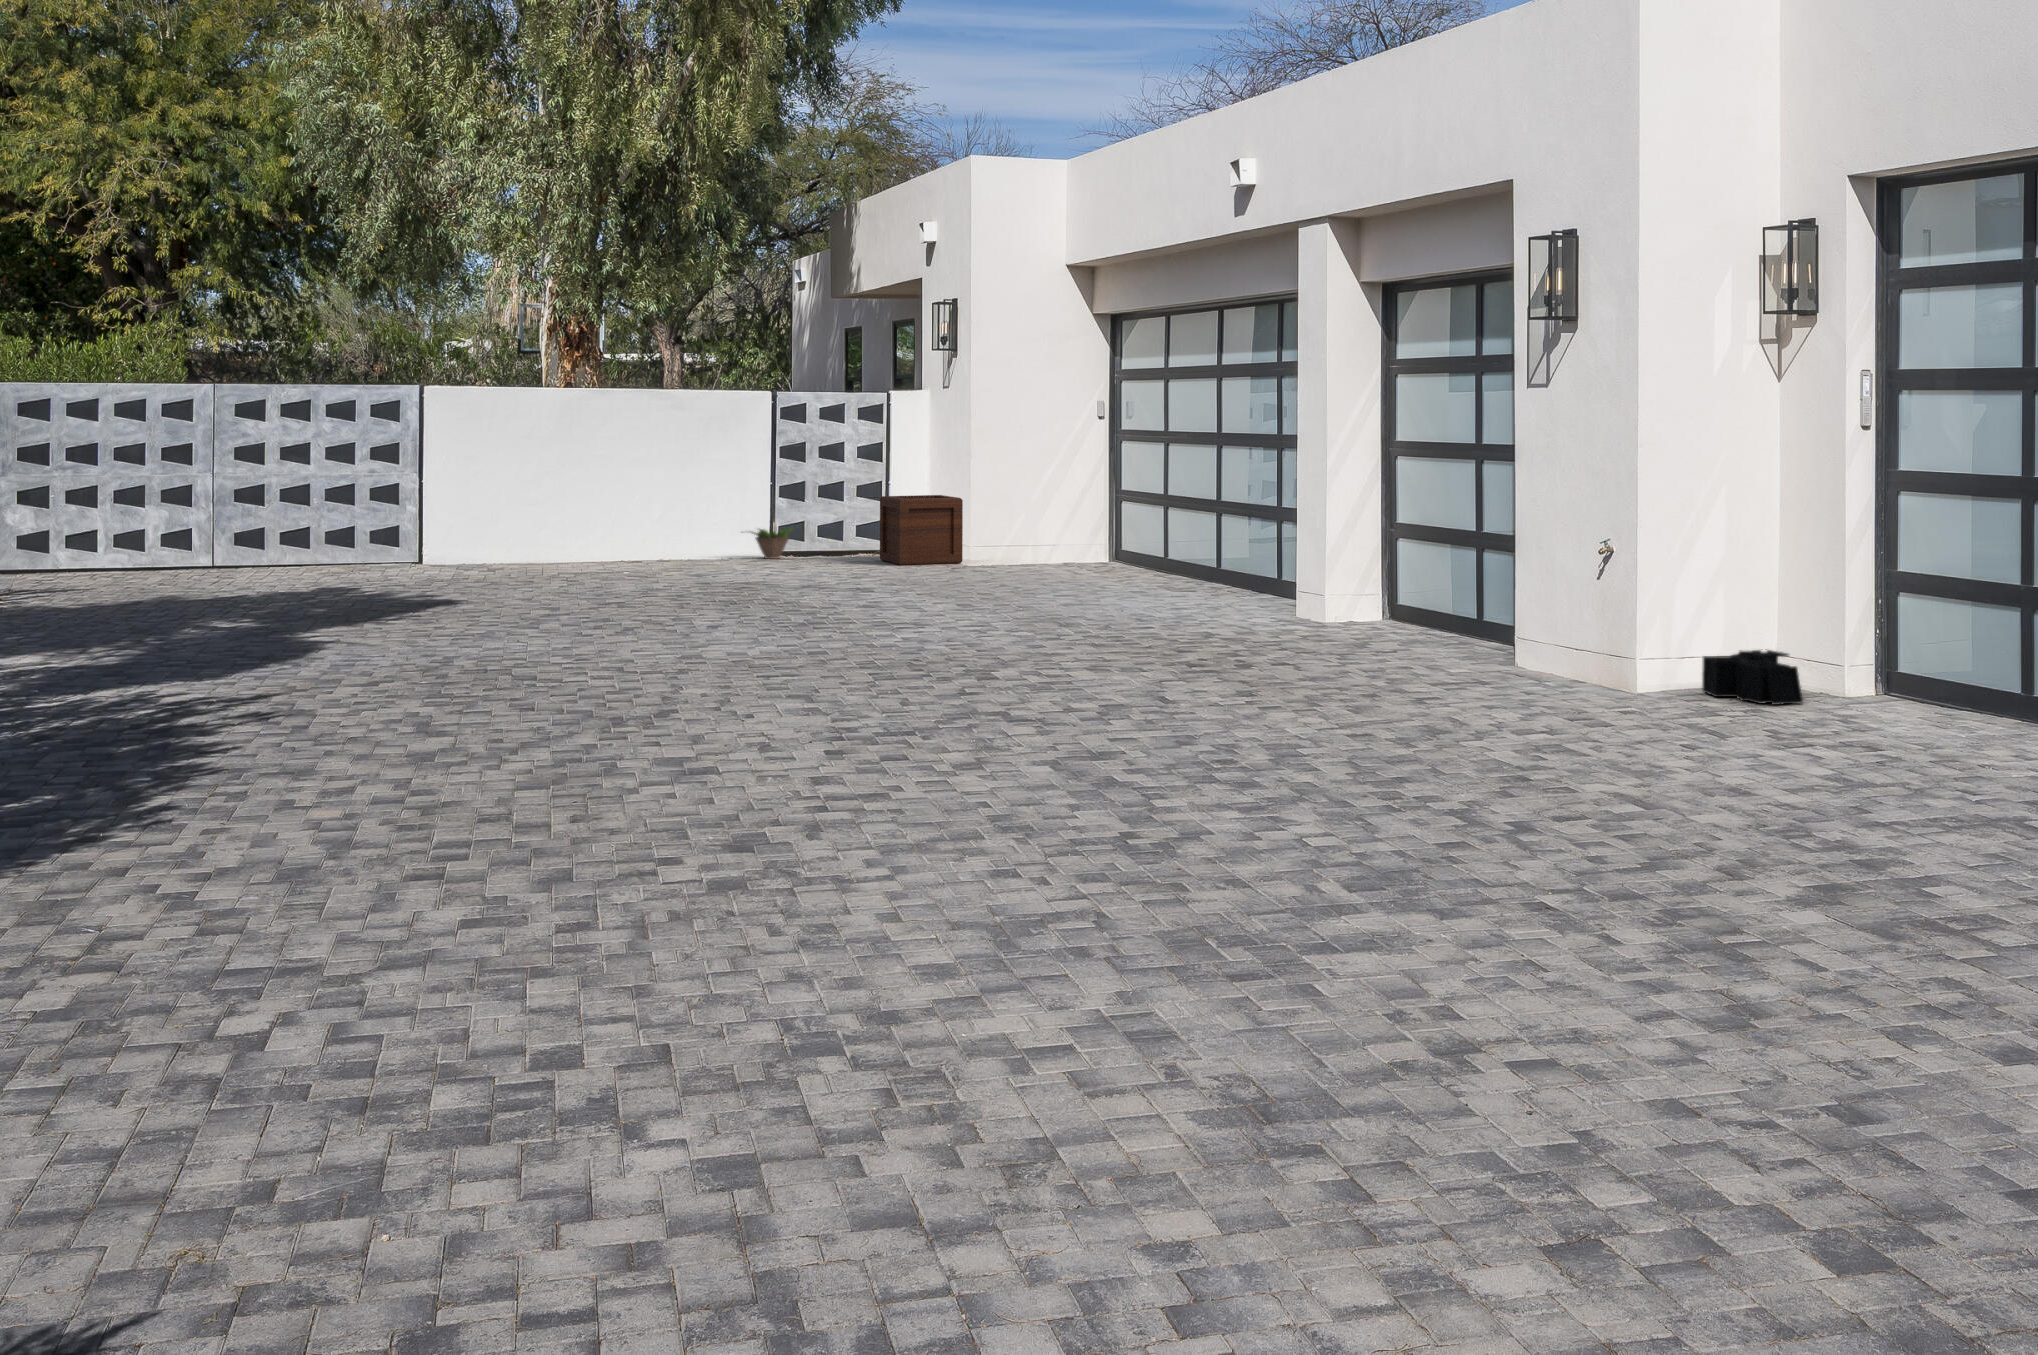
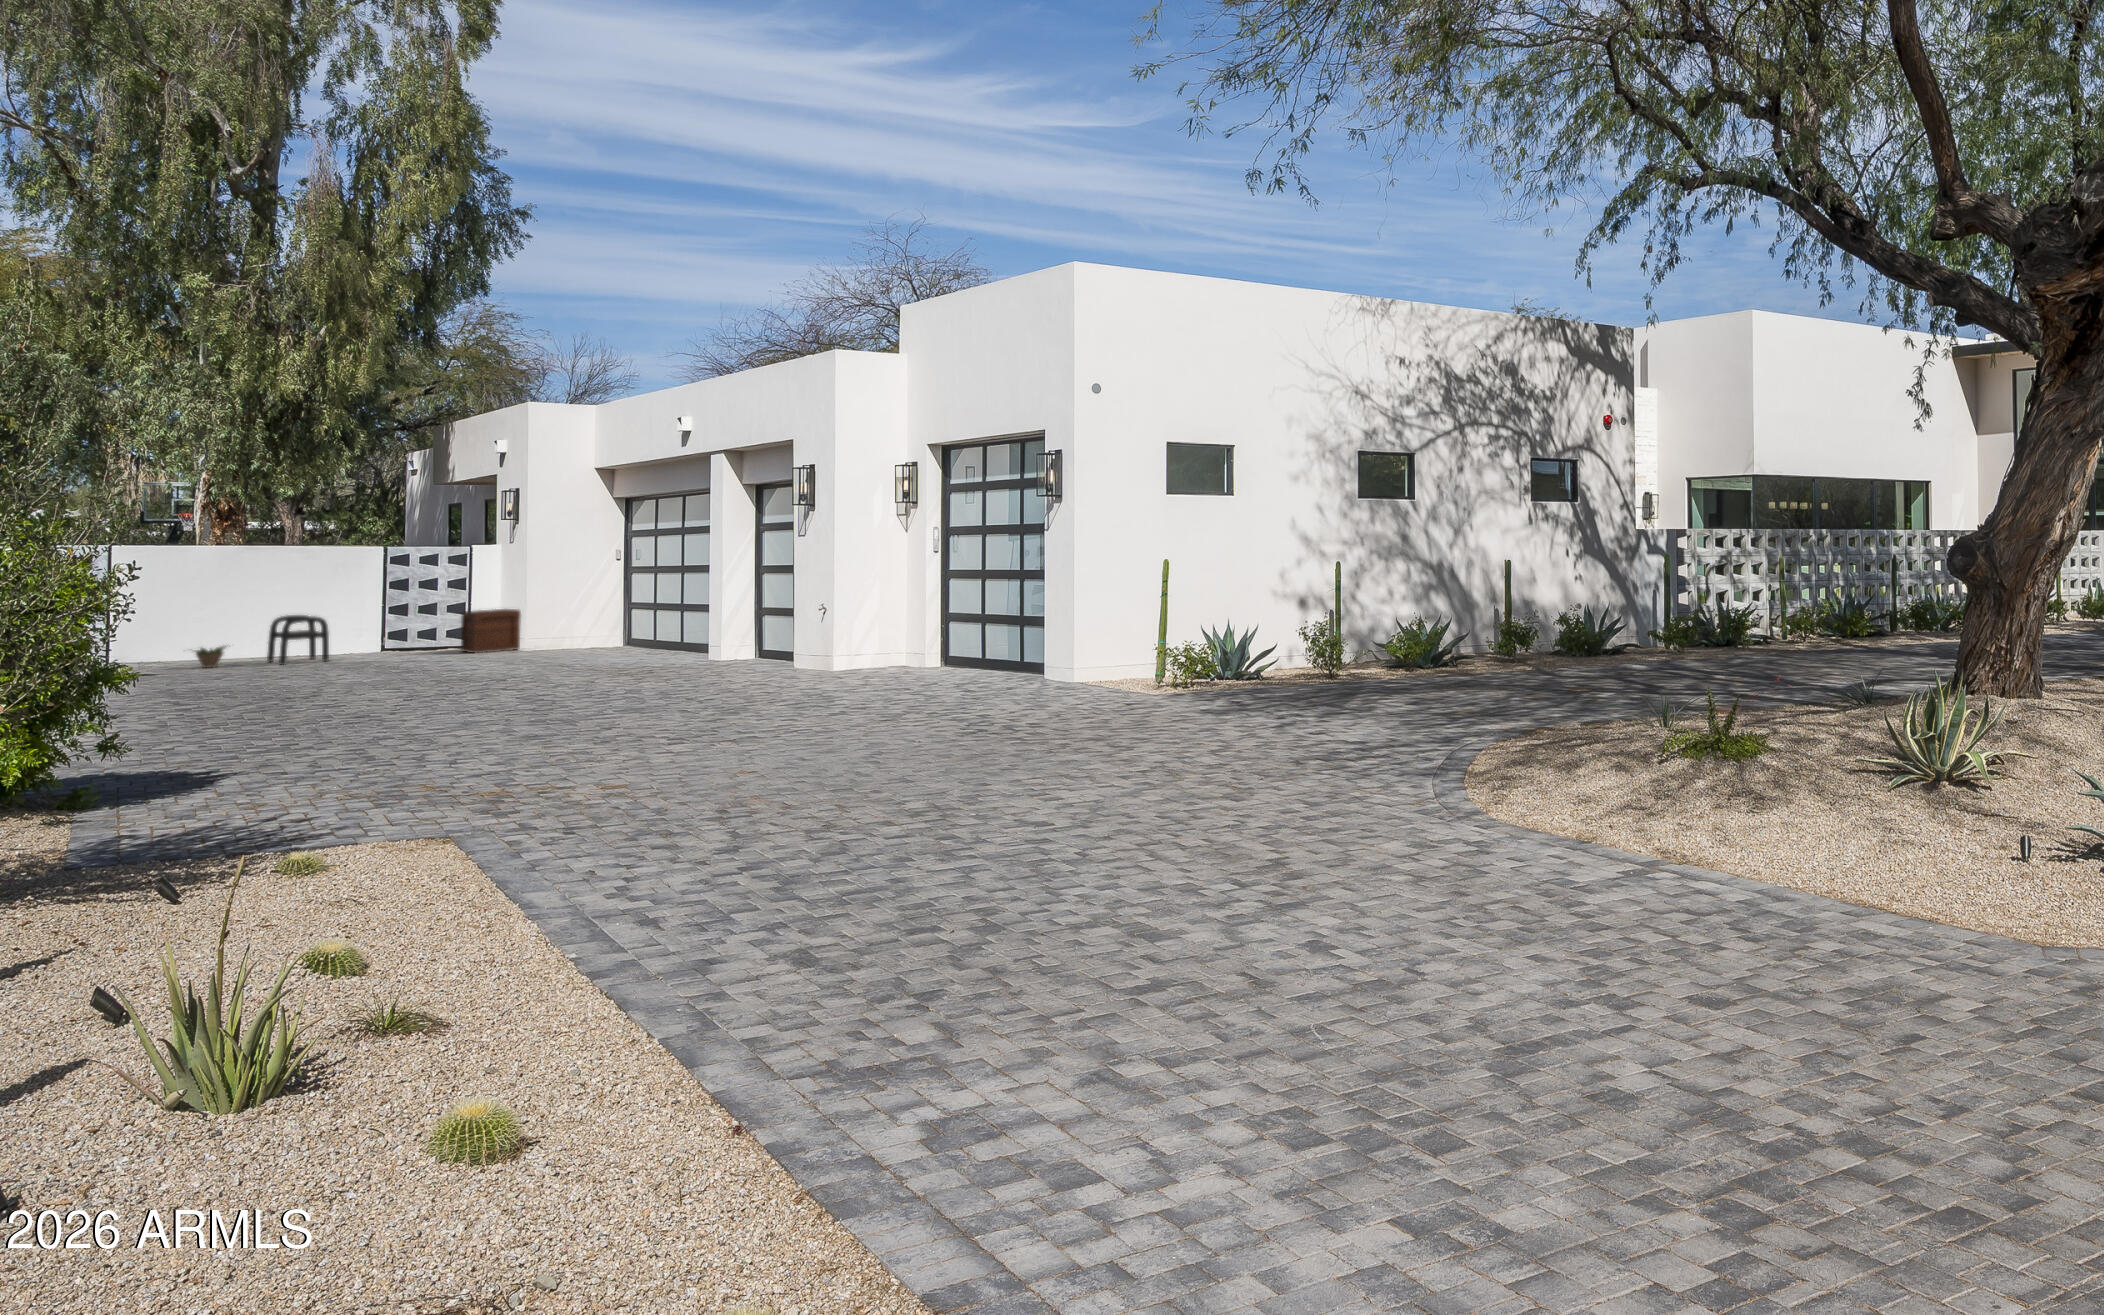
bench: none [628,489,706,567] -> present [267,615,329,665]
decorative plant: present [751,528,793,559] -> present [195,646,226,668]
storage bin: present [1702,650,1803,705] -> none [869,653,911,675]

